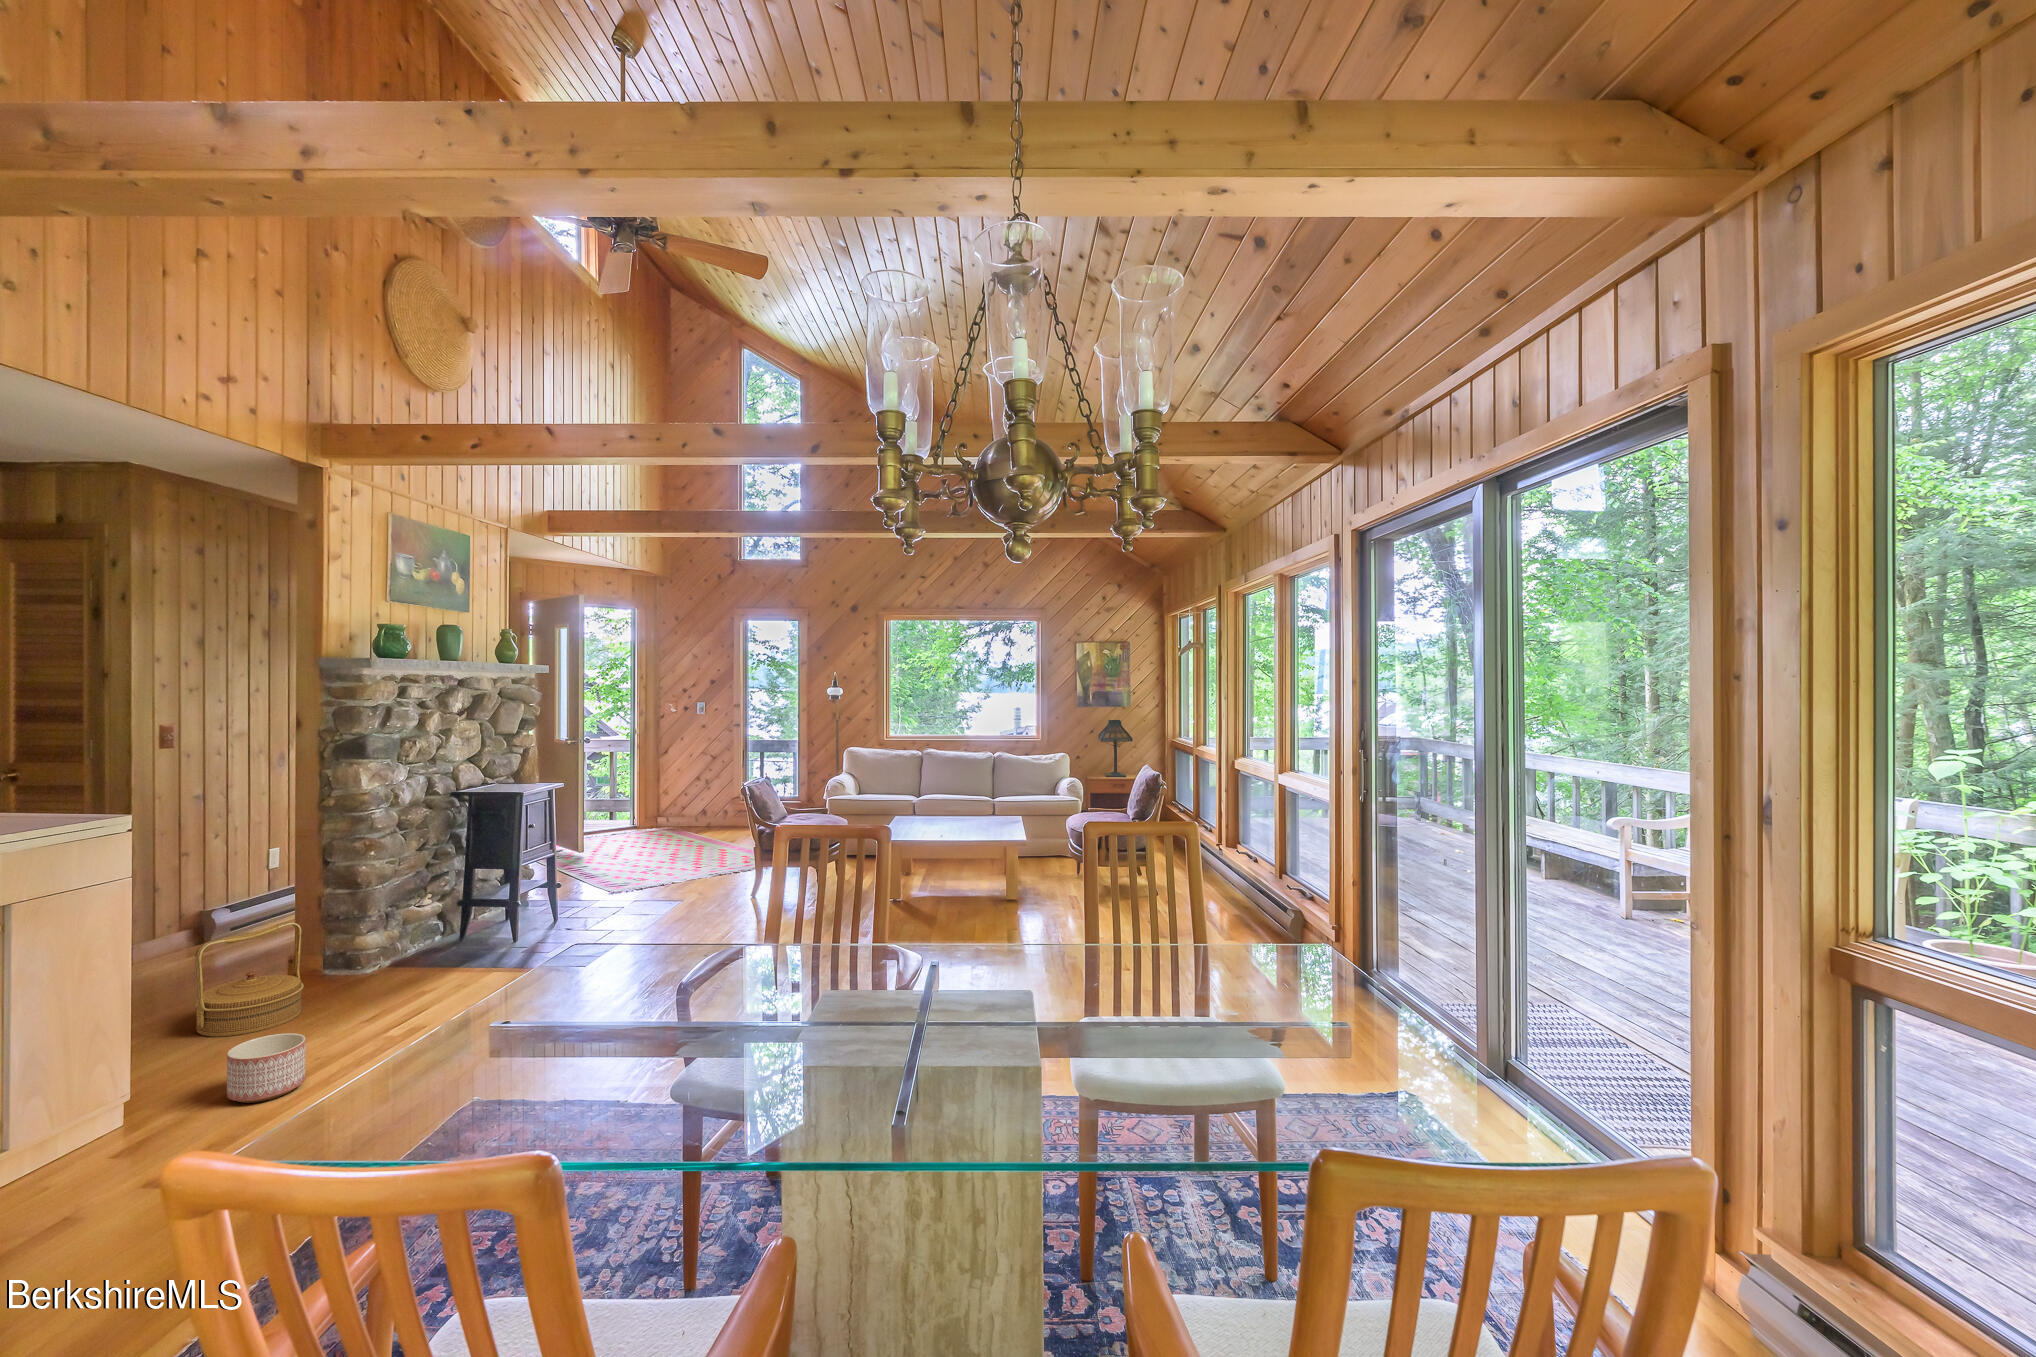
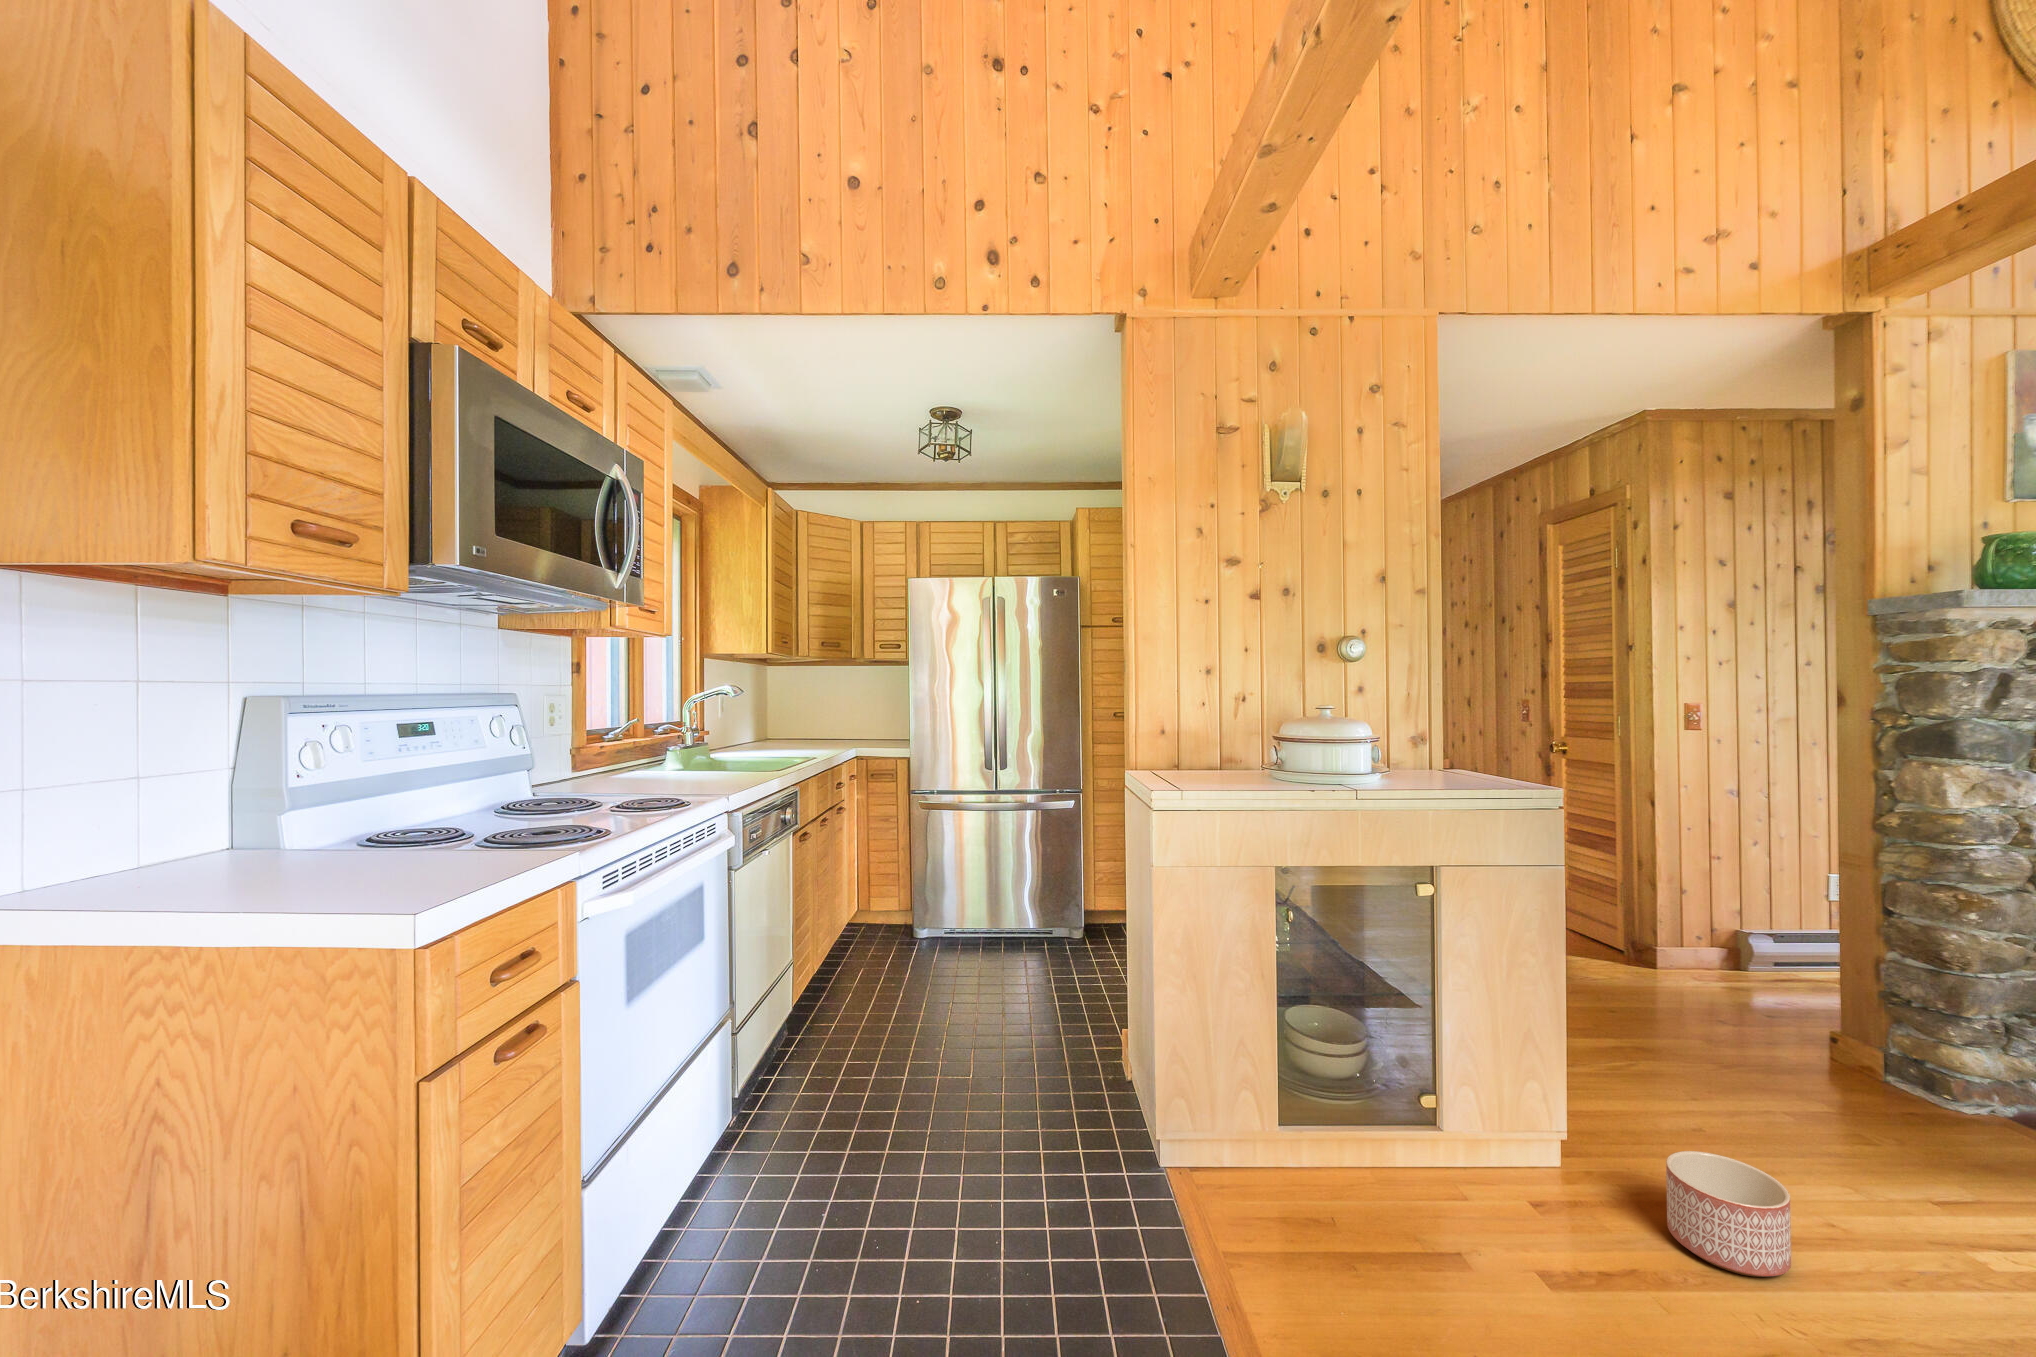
basket: present [194,922,304,1037] -> none [1673,977,1833,1140]

